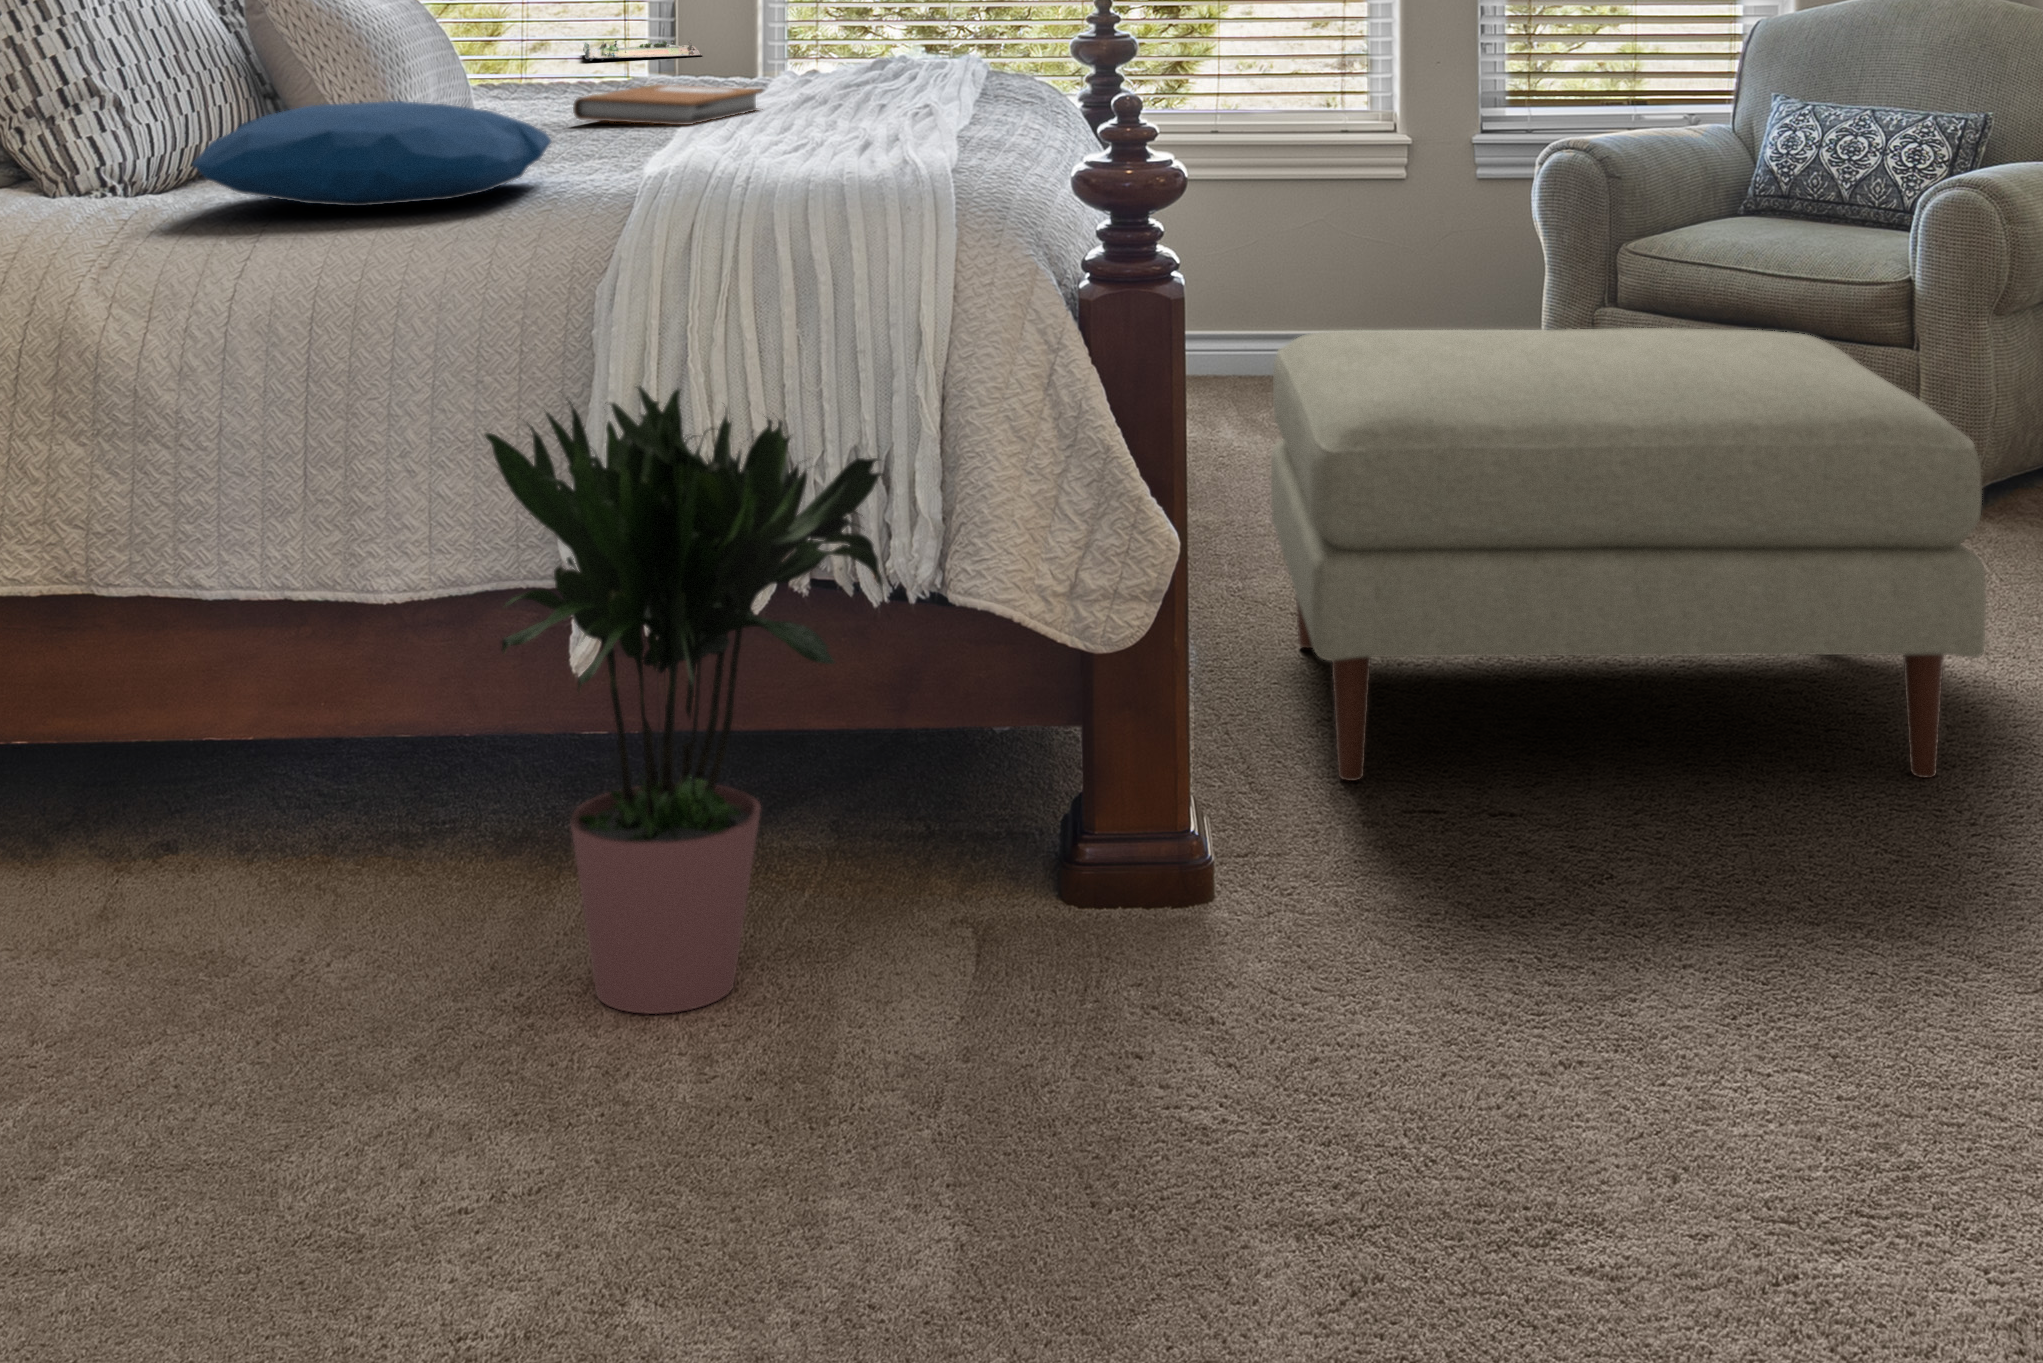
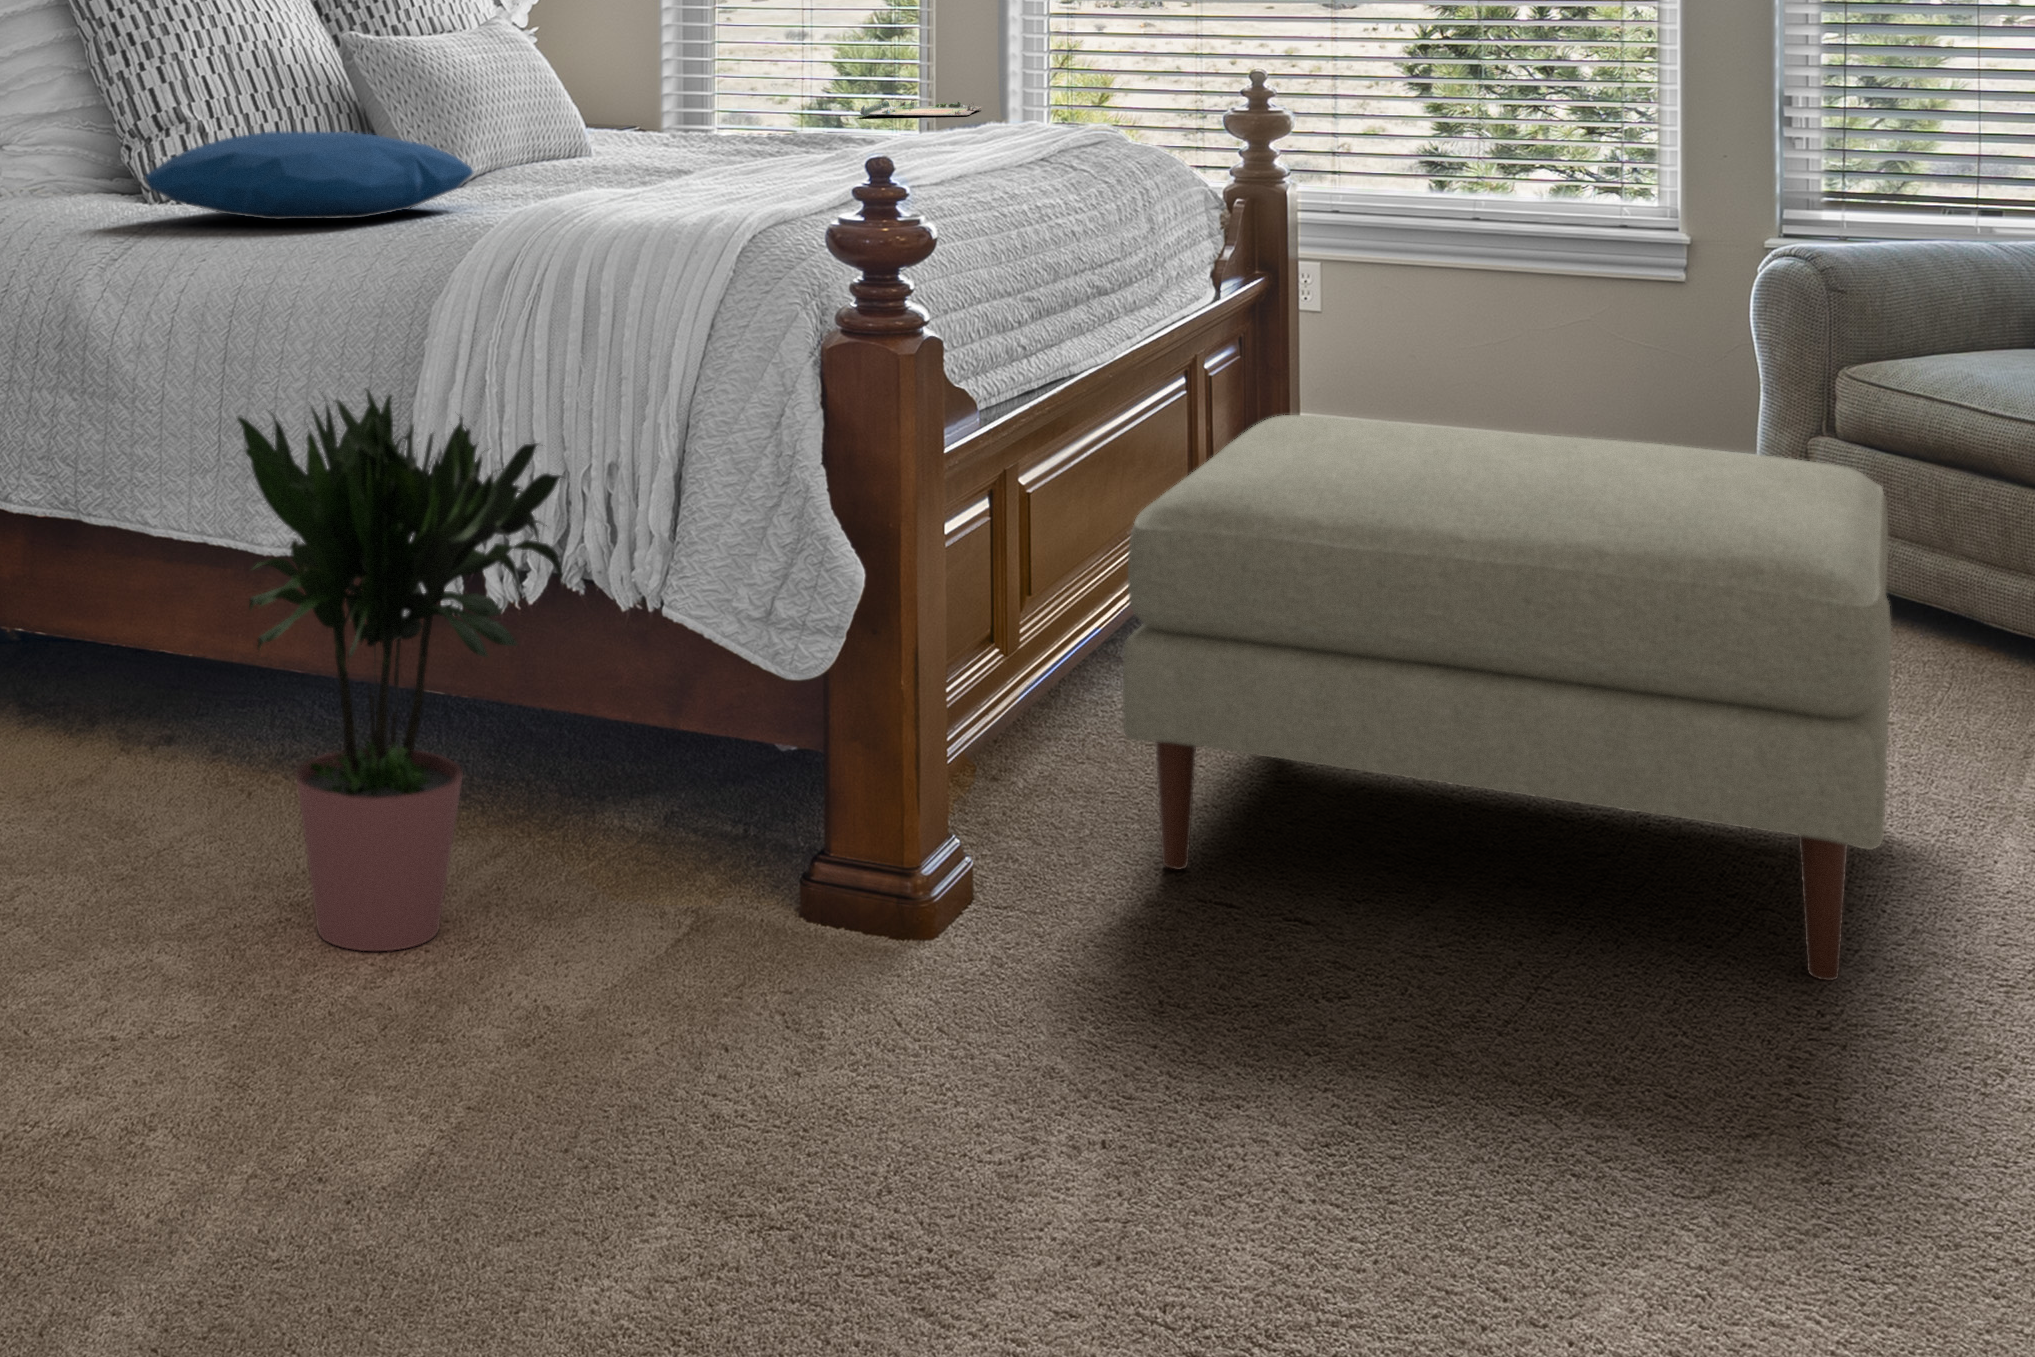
notebook: present [573,84,762,125] -> none [654,135,839,172]

